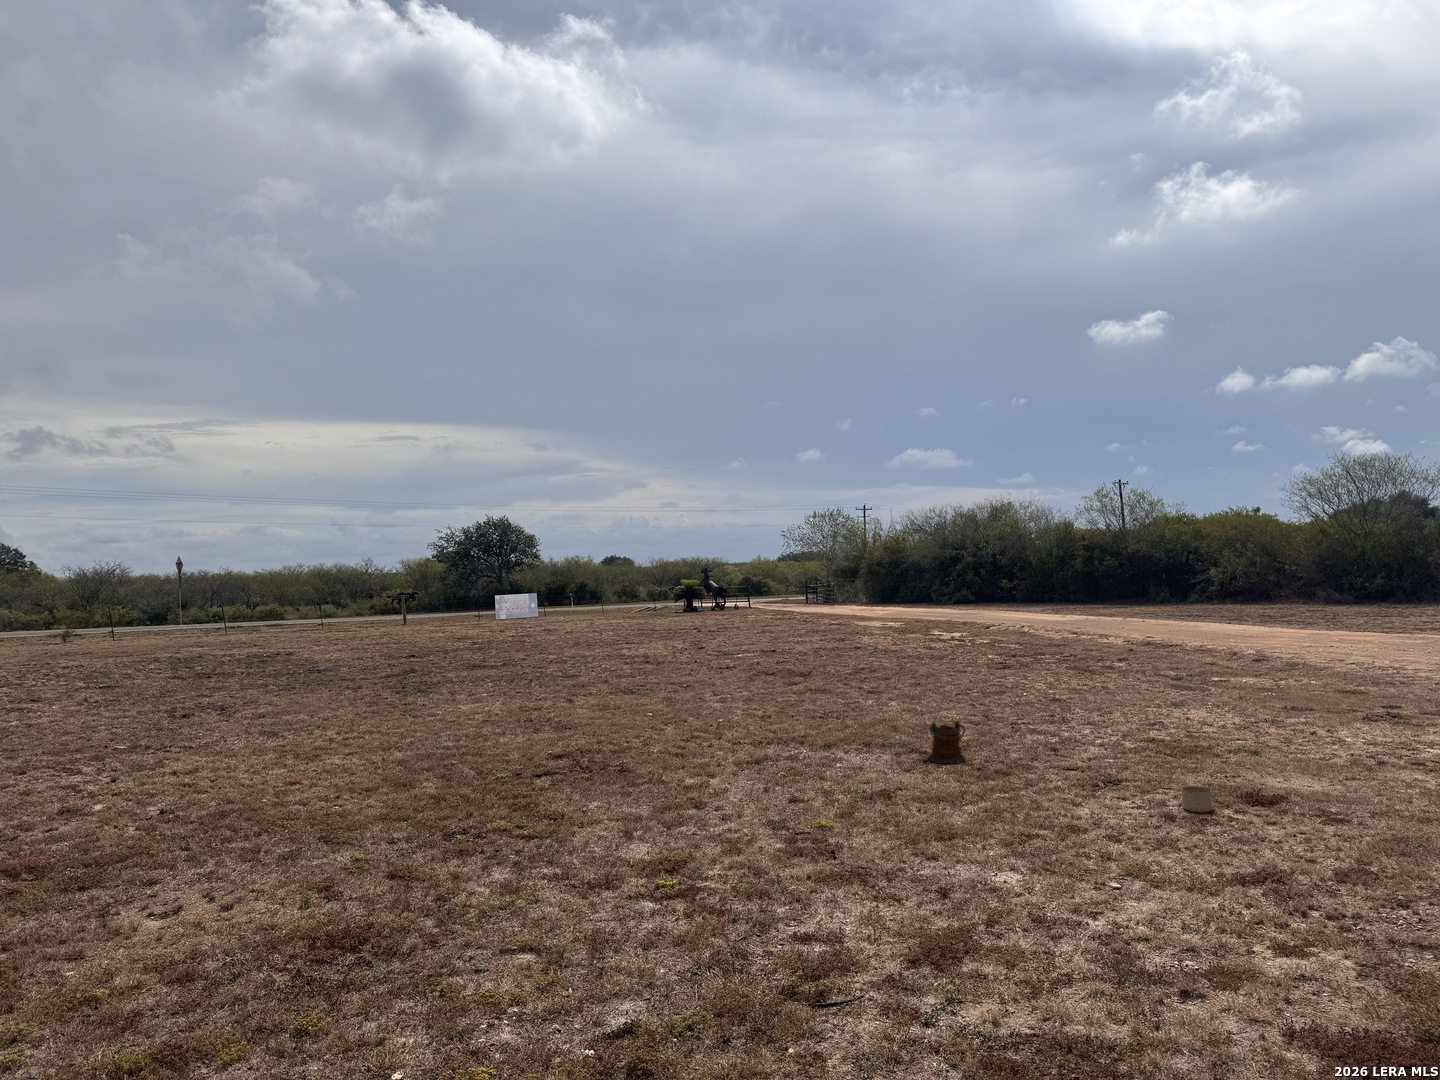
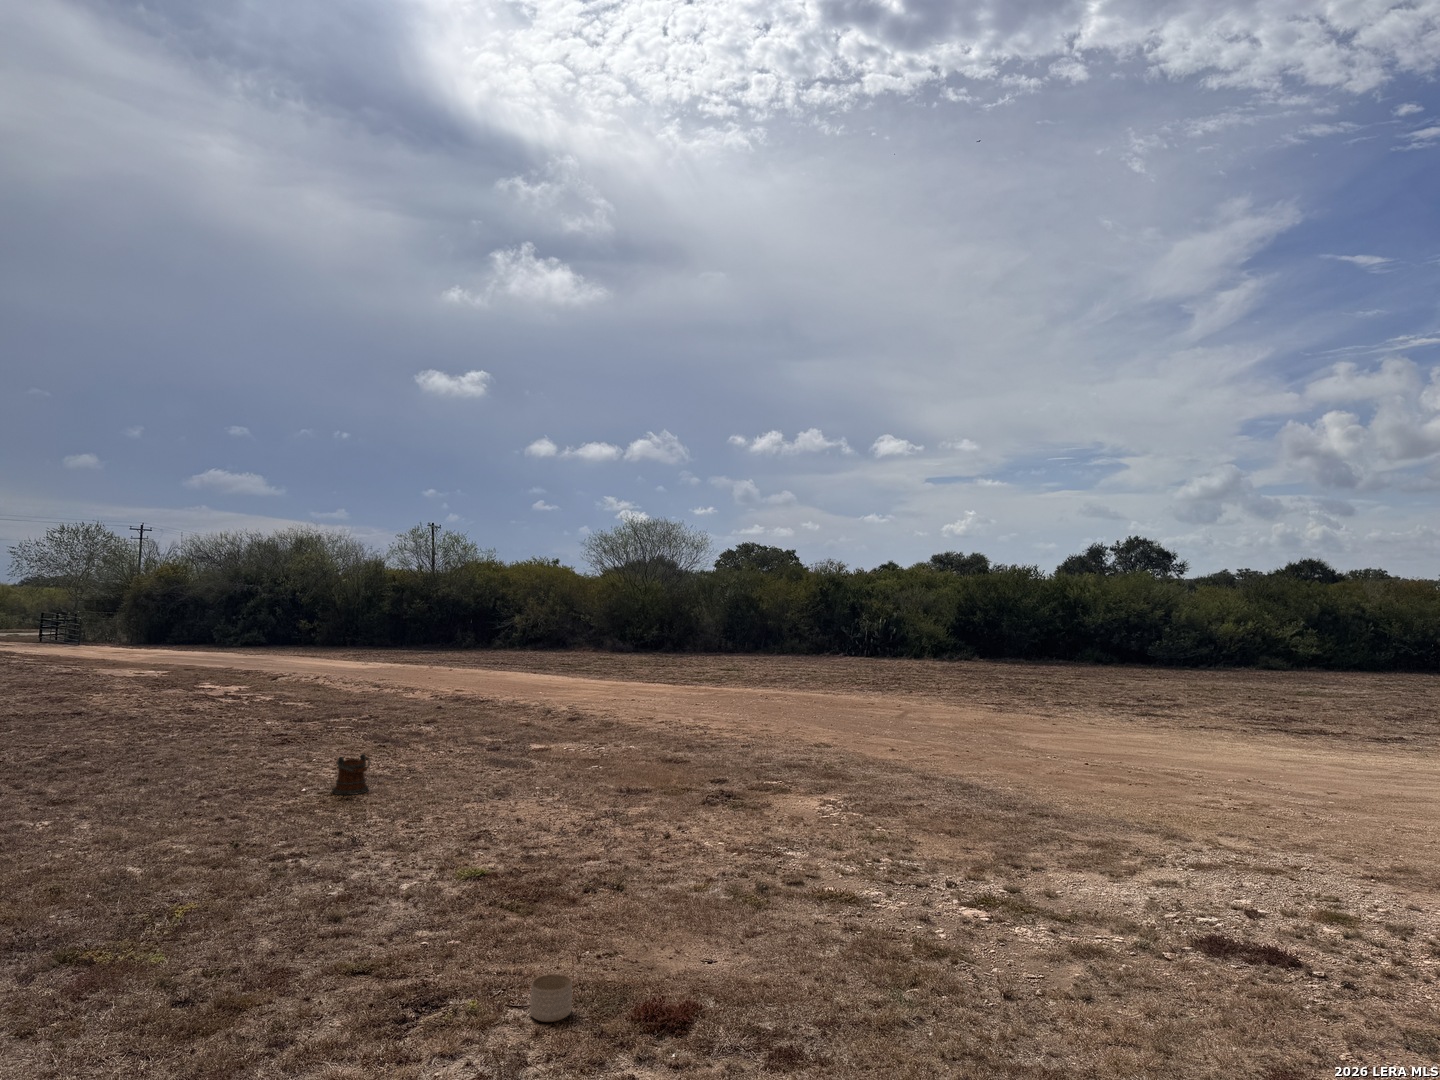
bucket: present [928,721,966,764] -> present [332,754,371,795]

